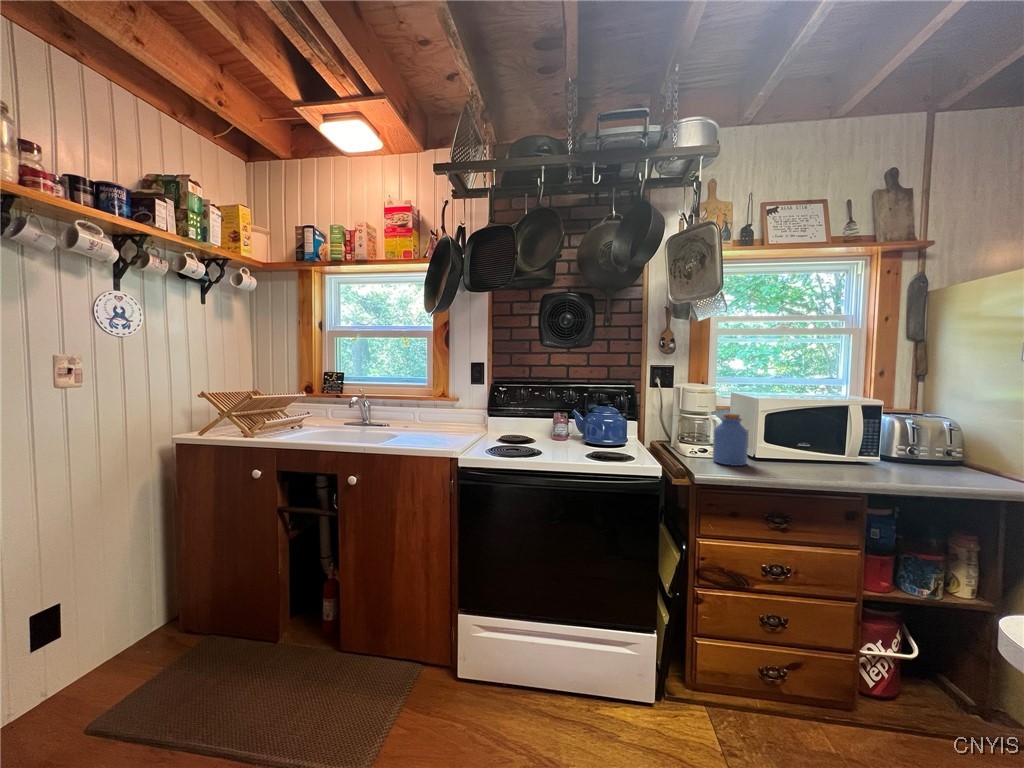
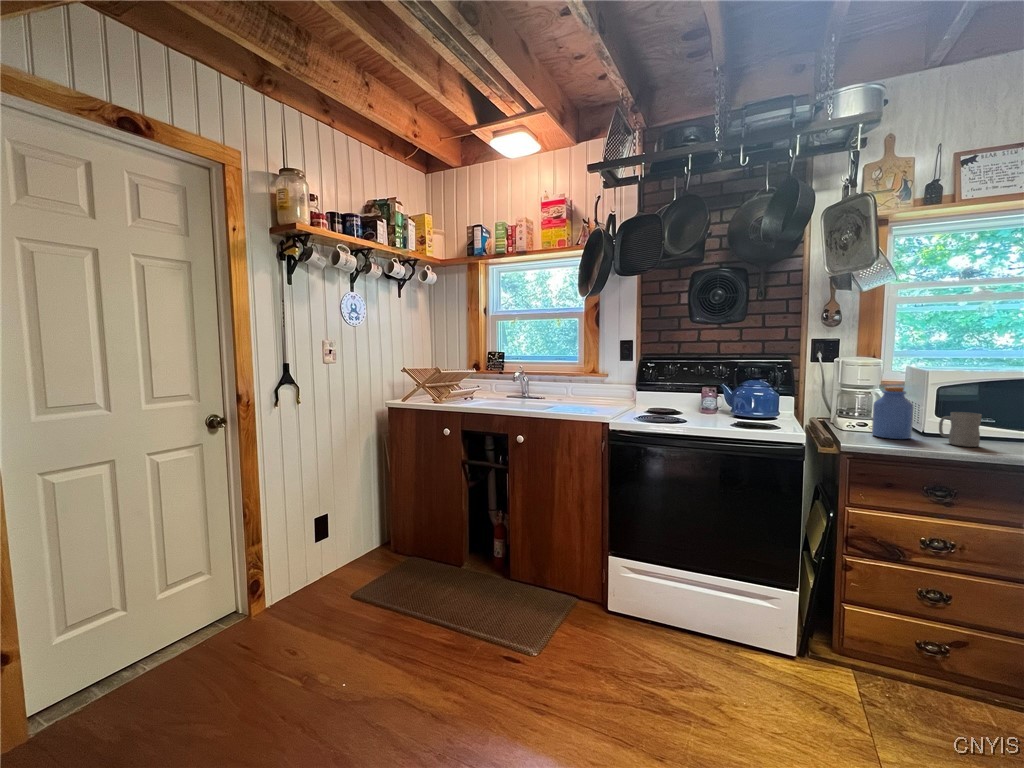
mug: none [770,438,807,472] -> present [939,412,982,447]

